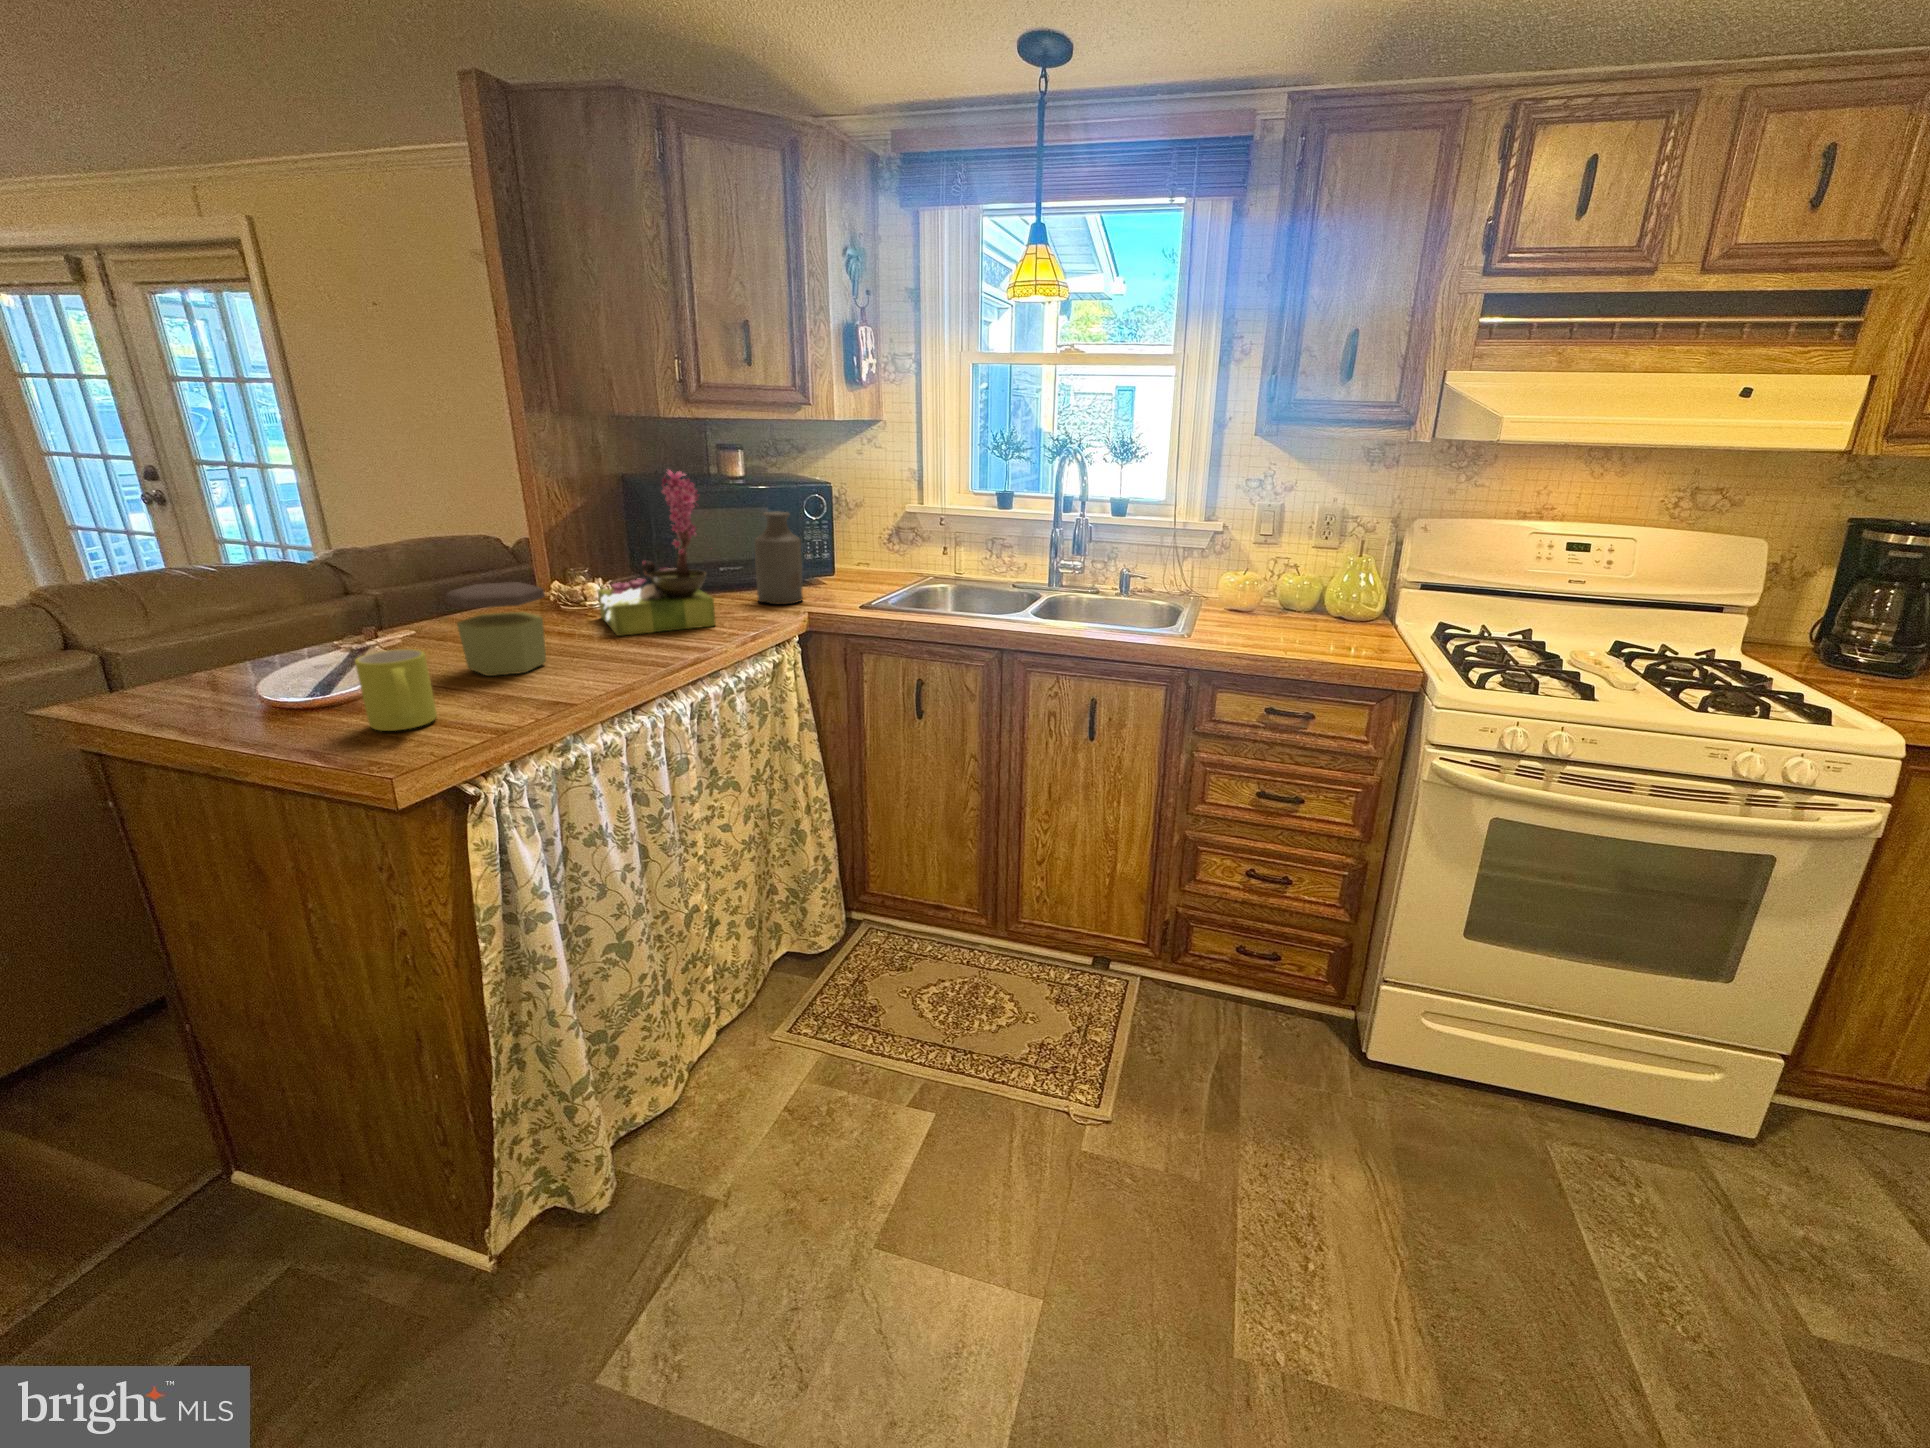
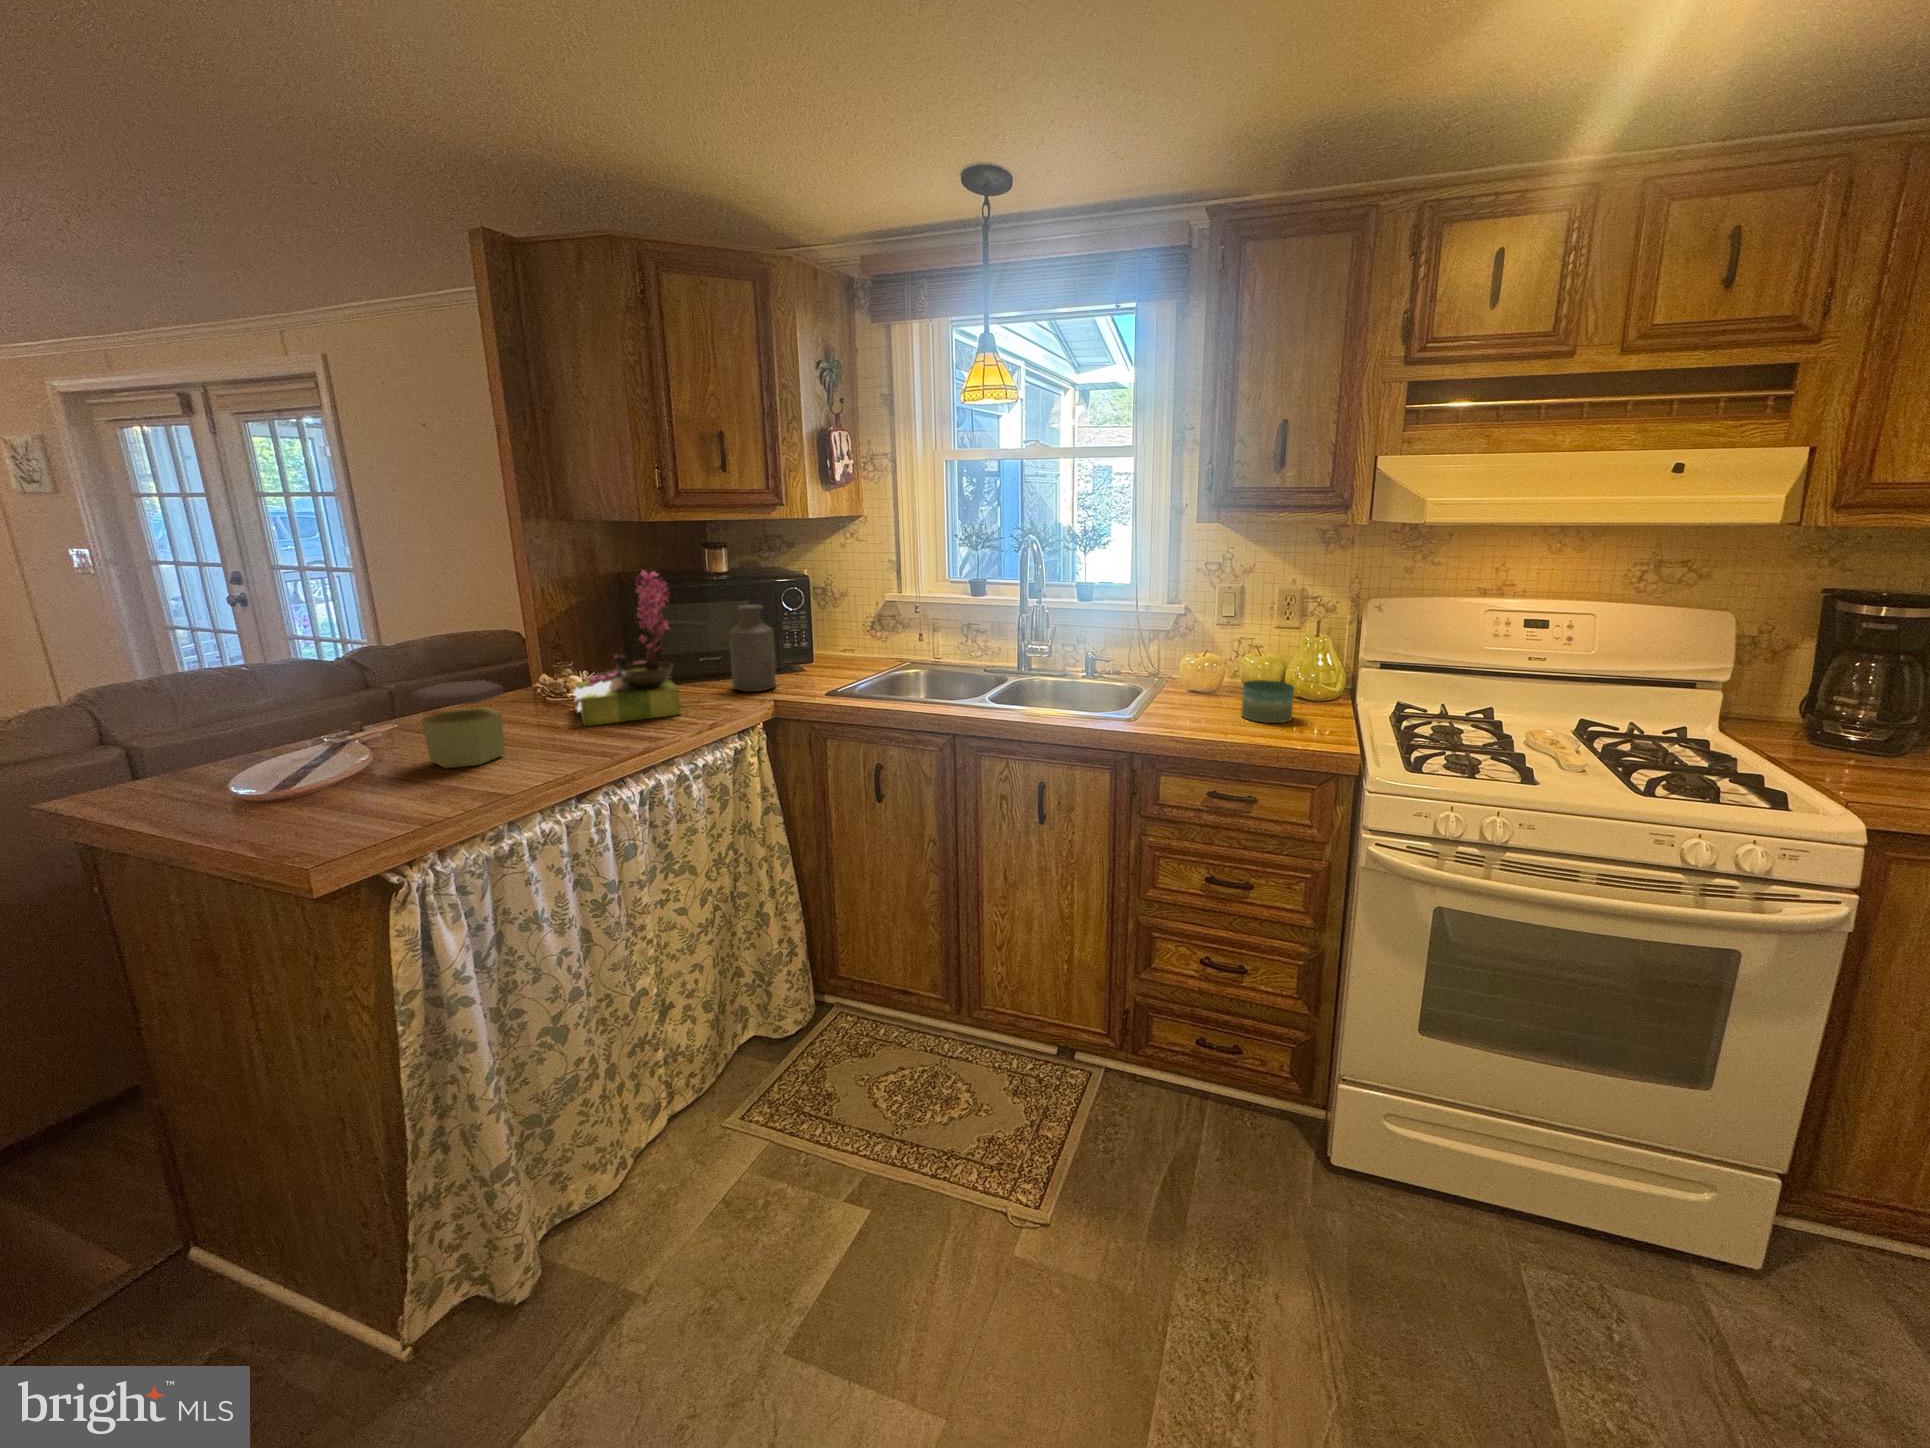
candle: none [1292,599,1348,642] -> present [1241,680,1294,723]
mug: present [355,649,437,731] -> none [301,748,378,824]

